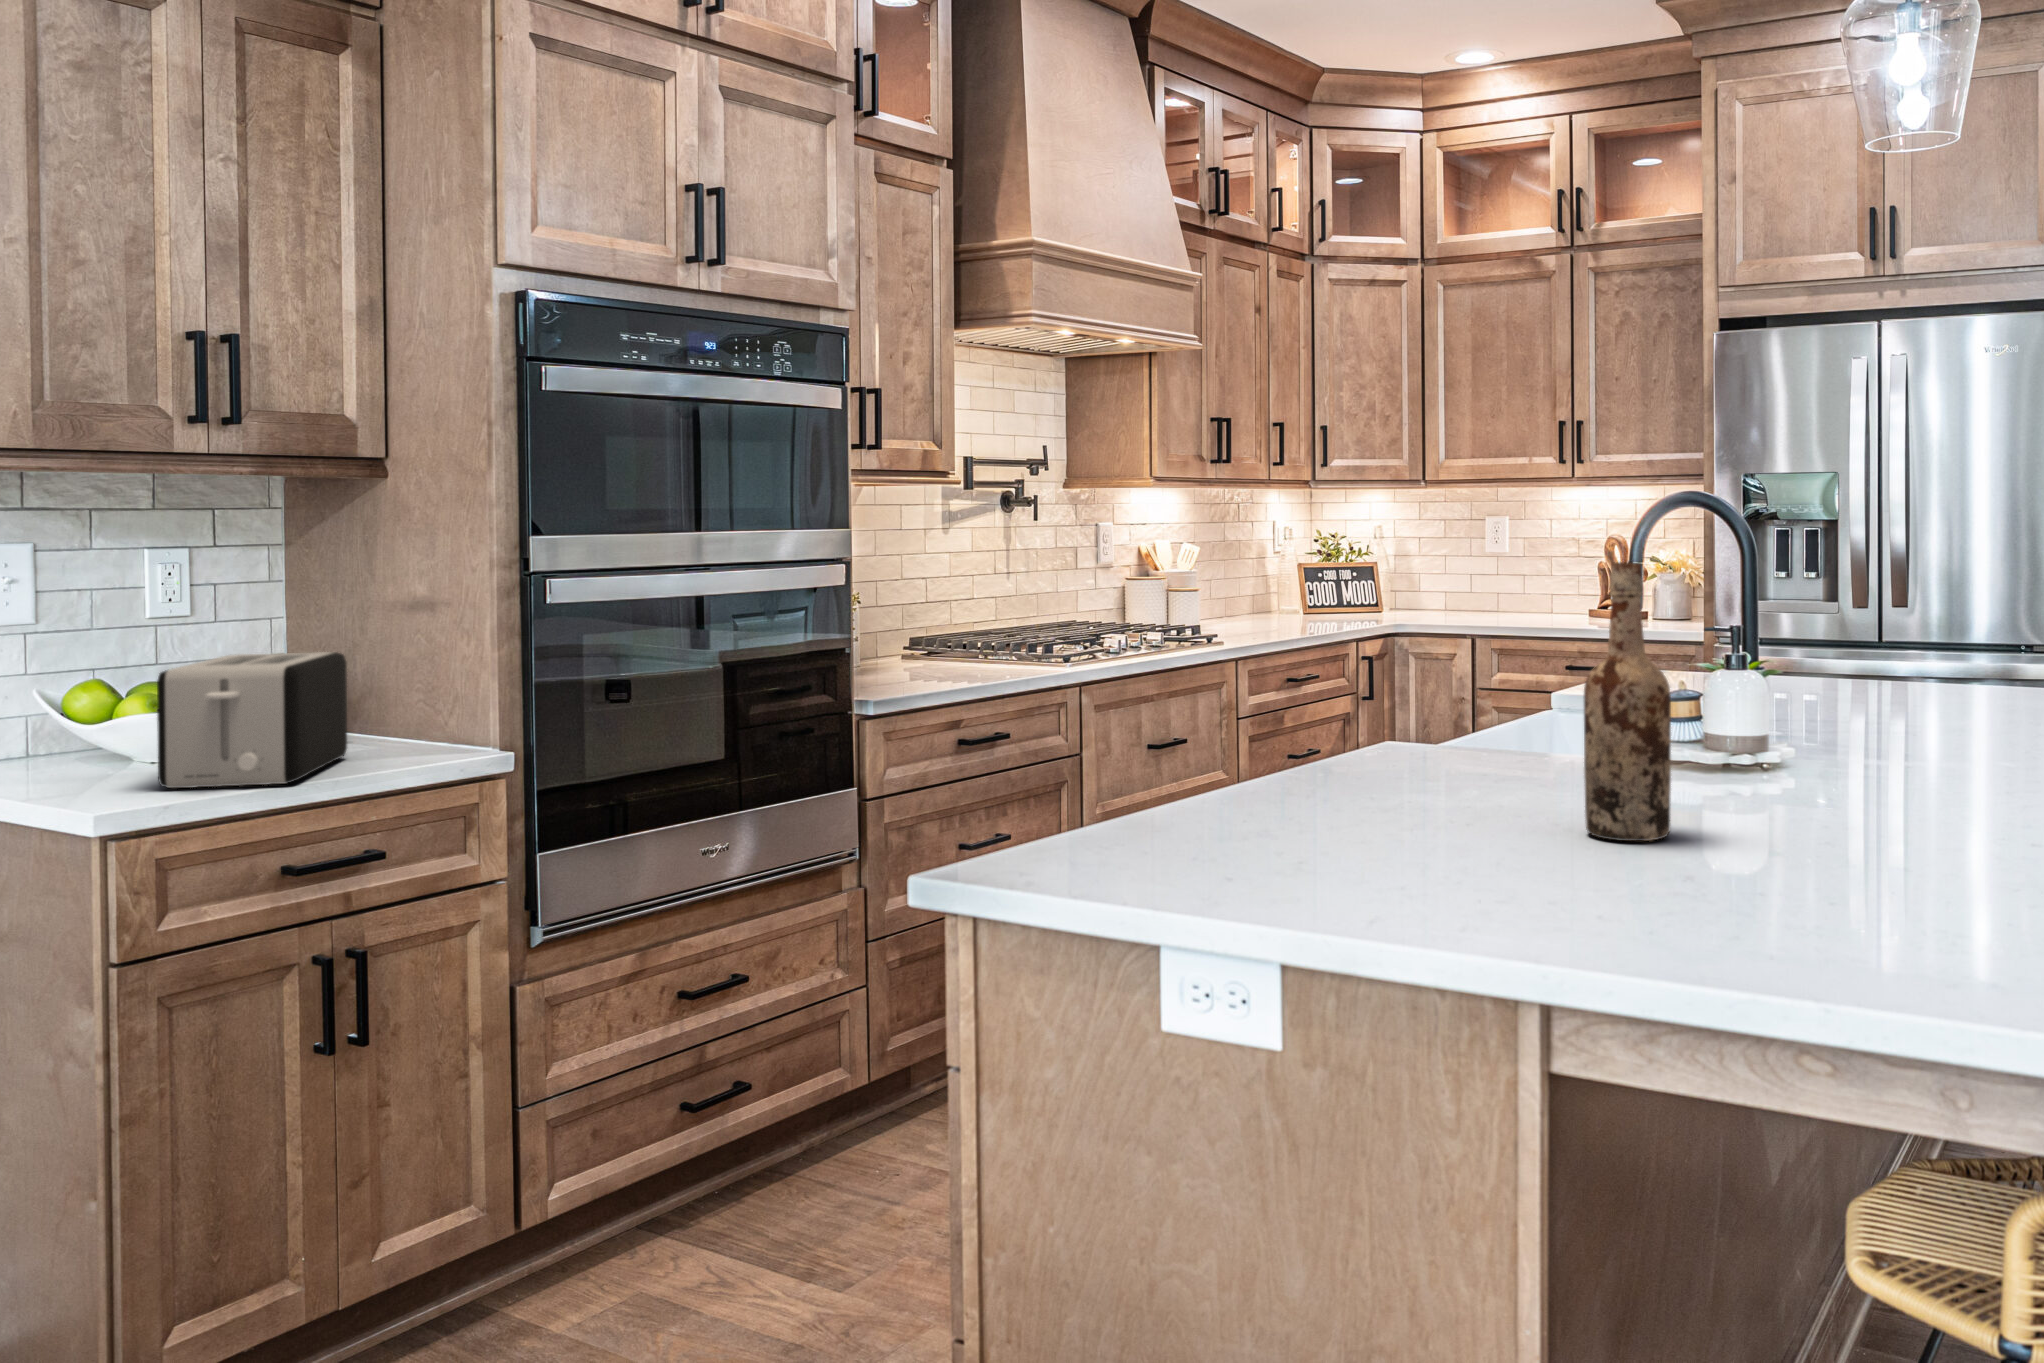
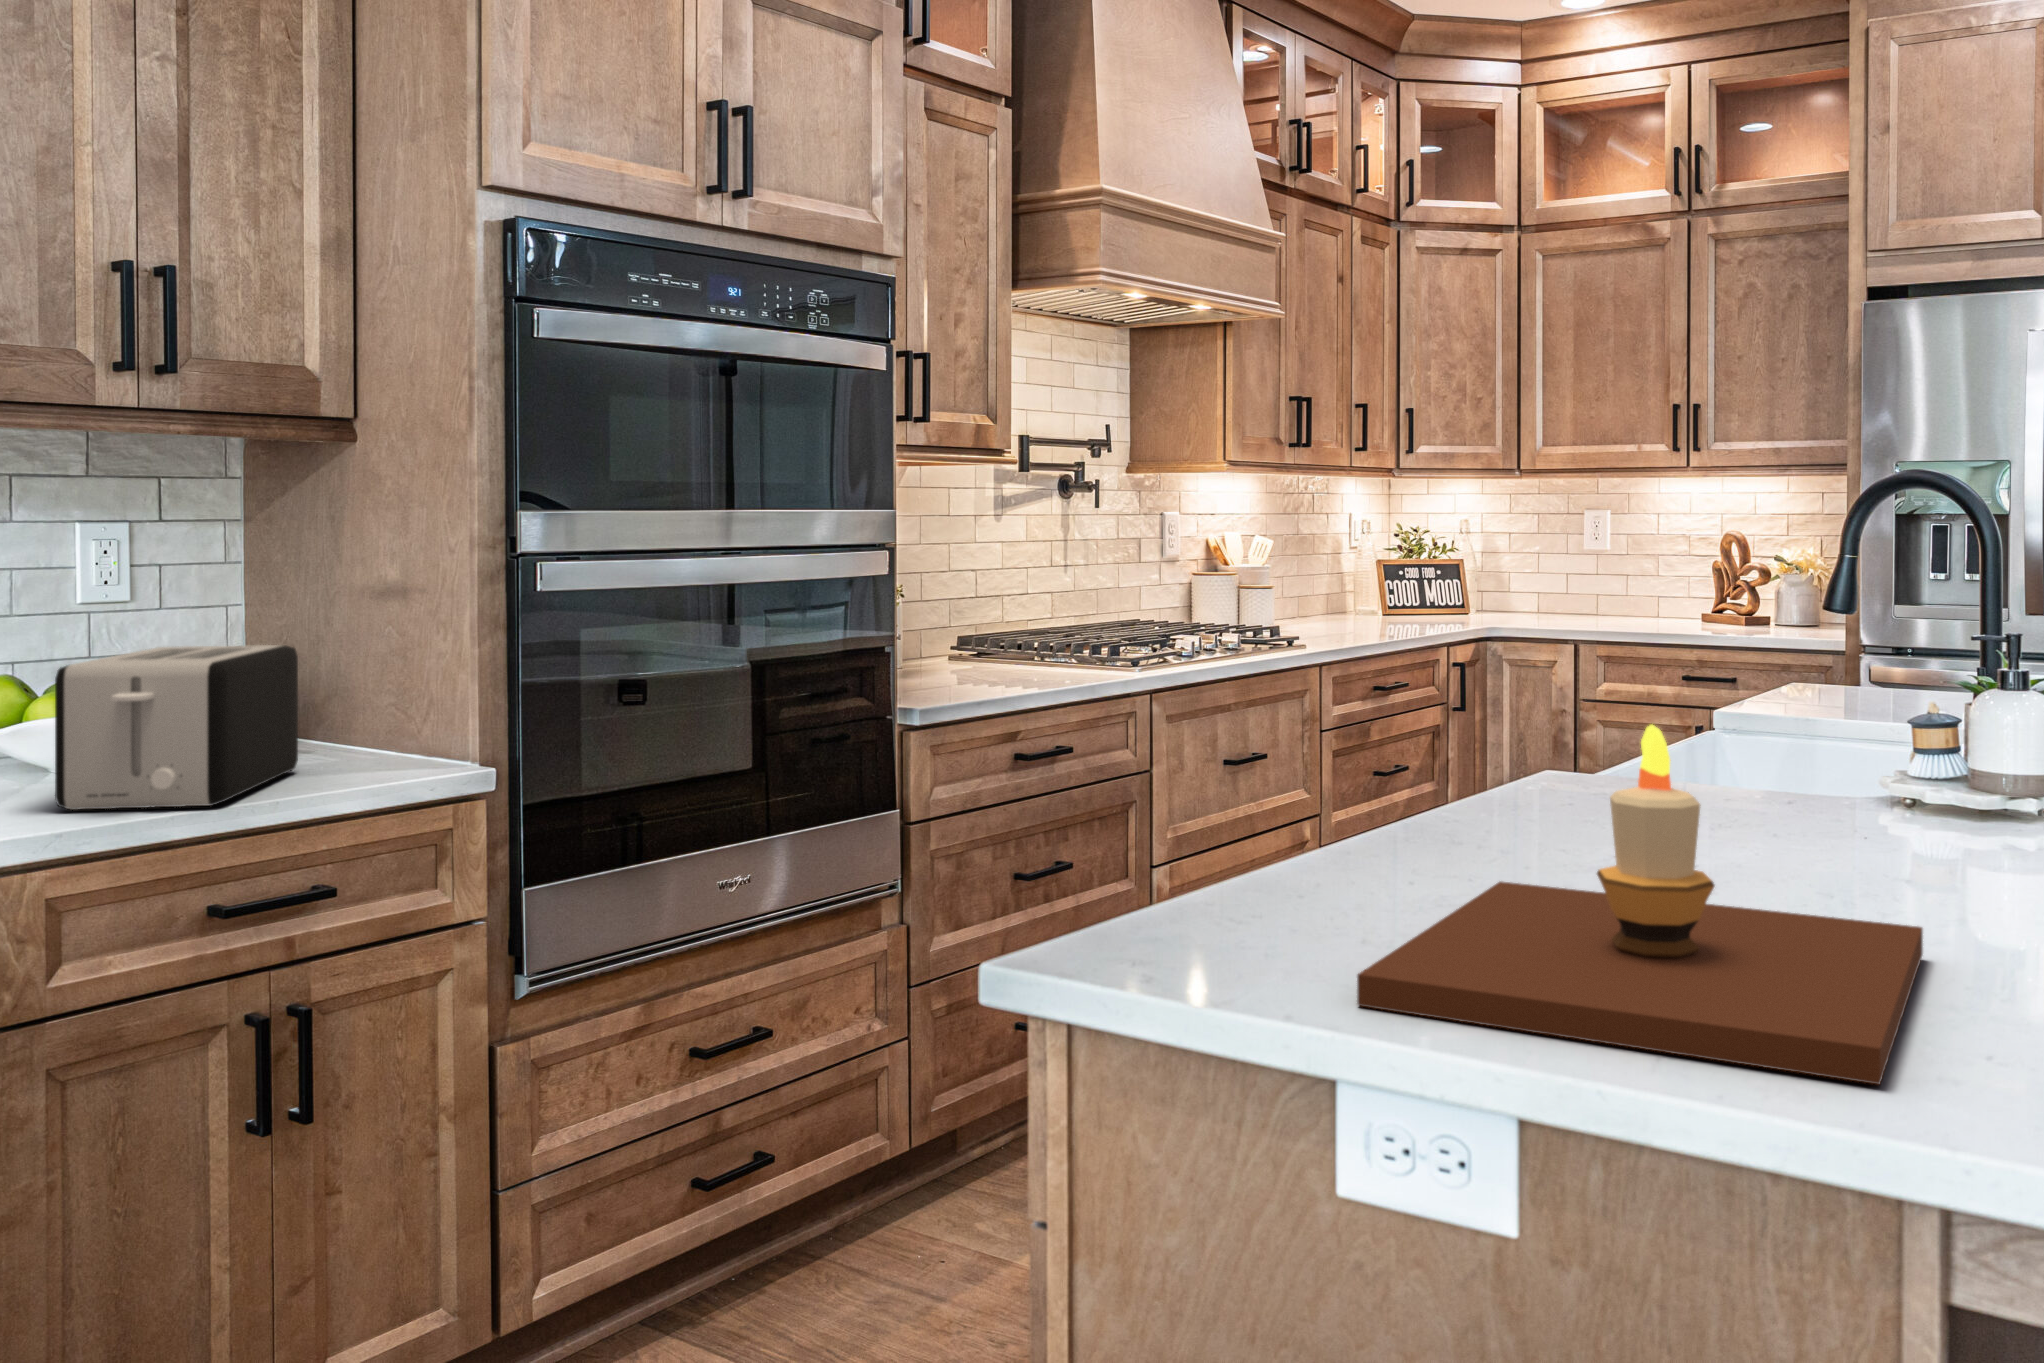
wine bottle: present [1584,562,1671,841] -> none [1898,544,2027,932]
candle: none [1172,693,1582,924] -> present [1357,725,1923,1084]

